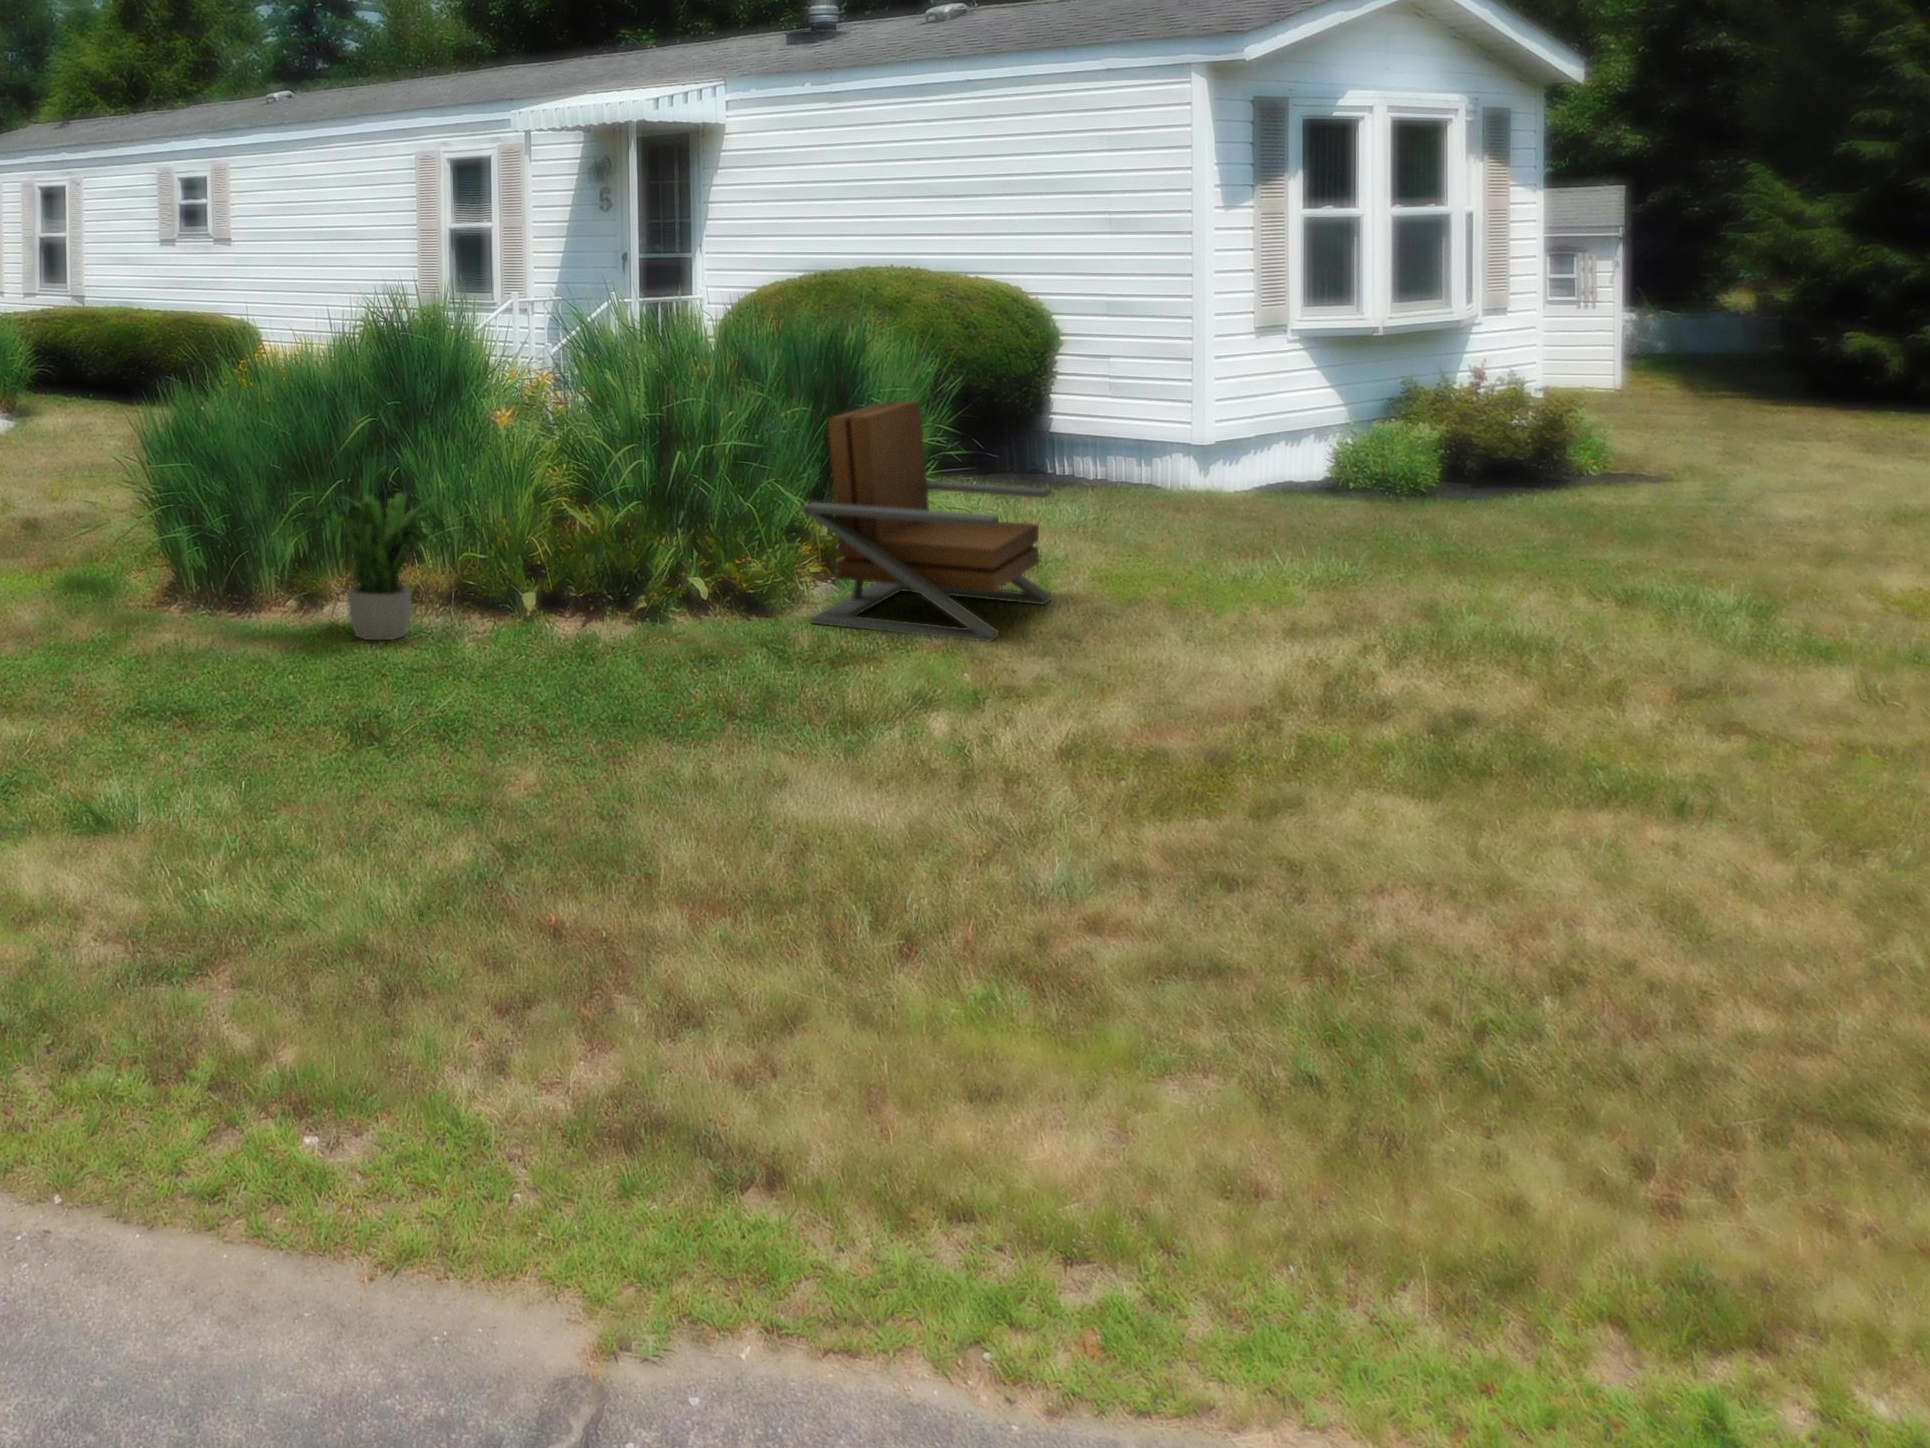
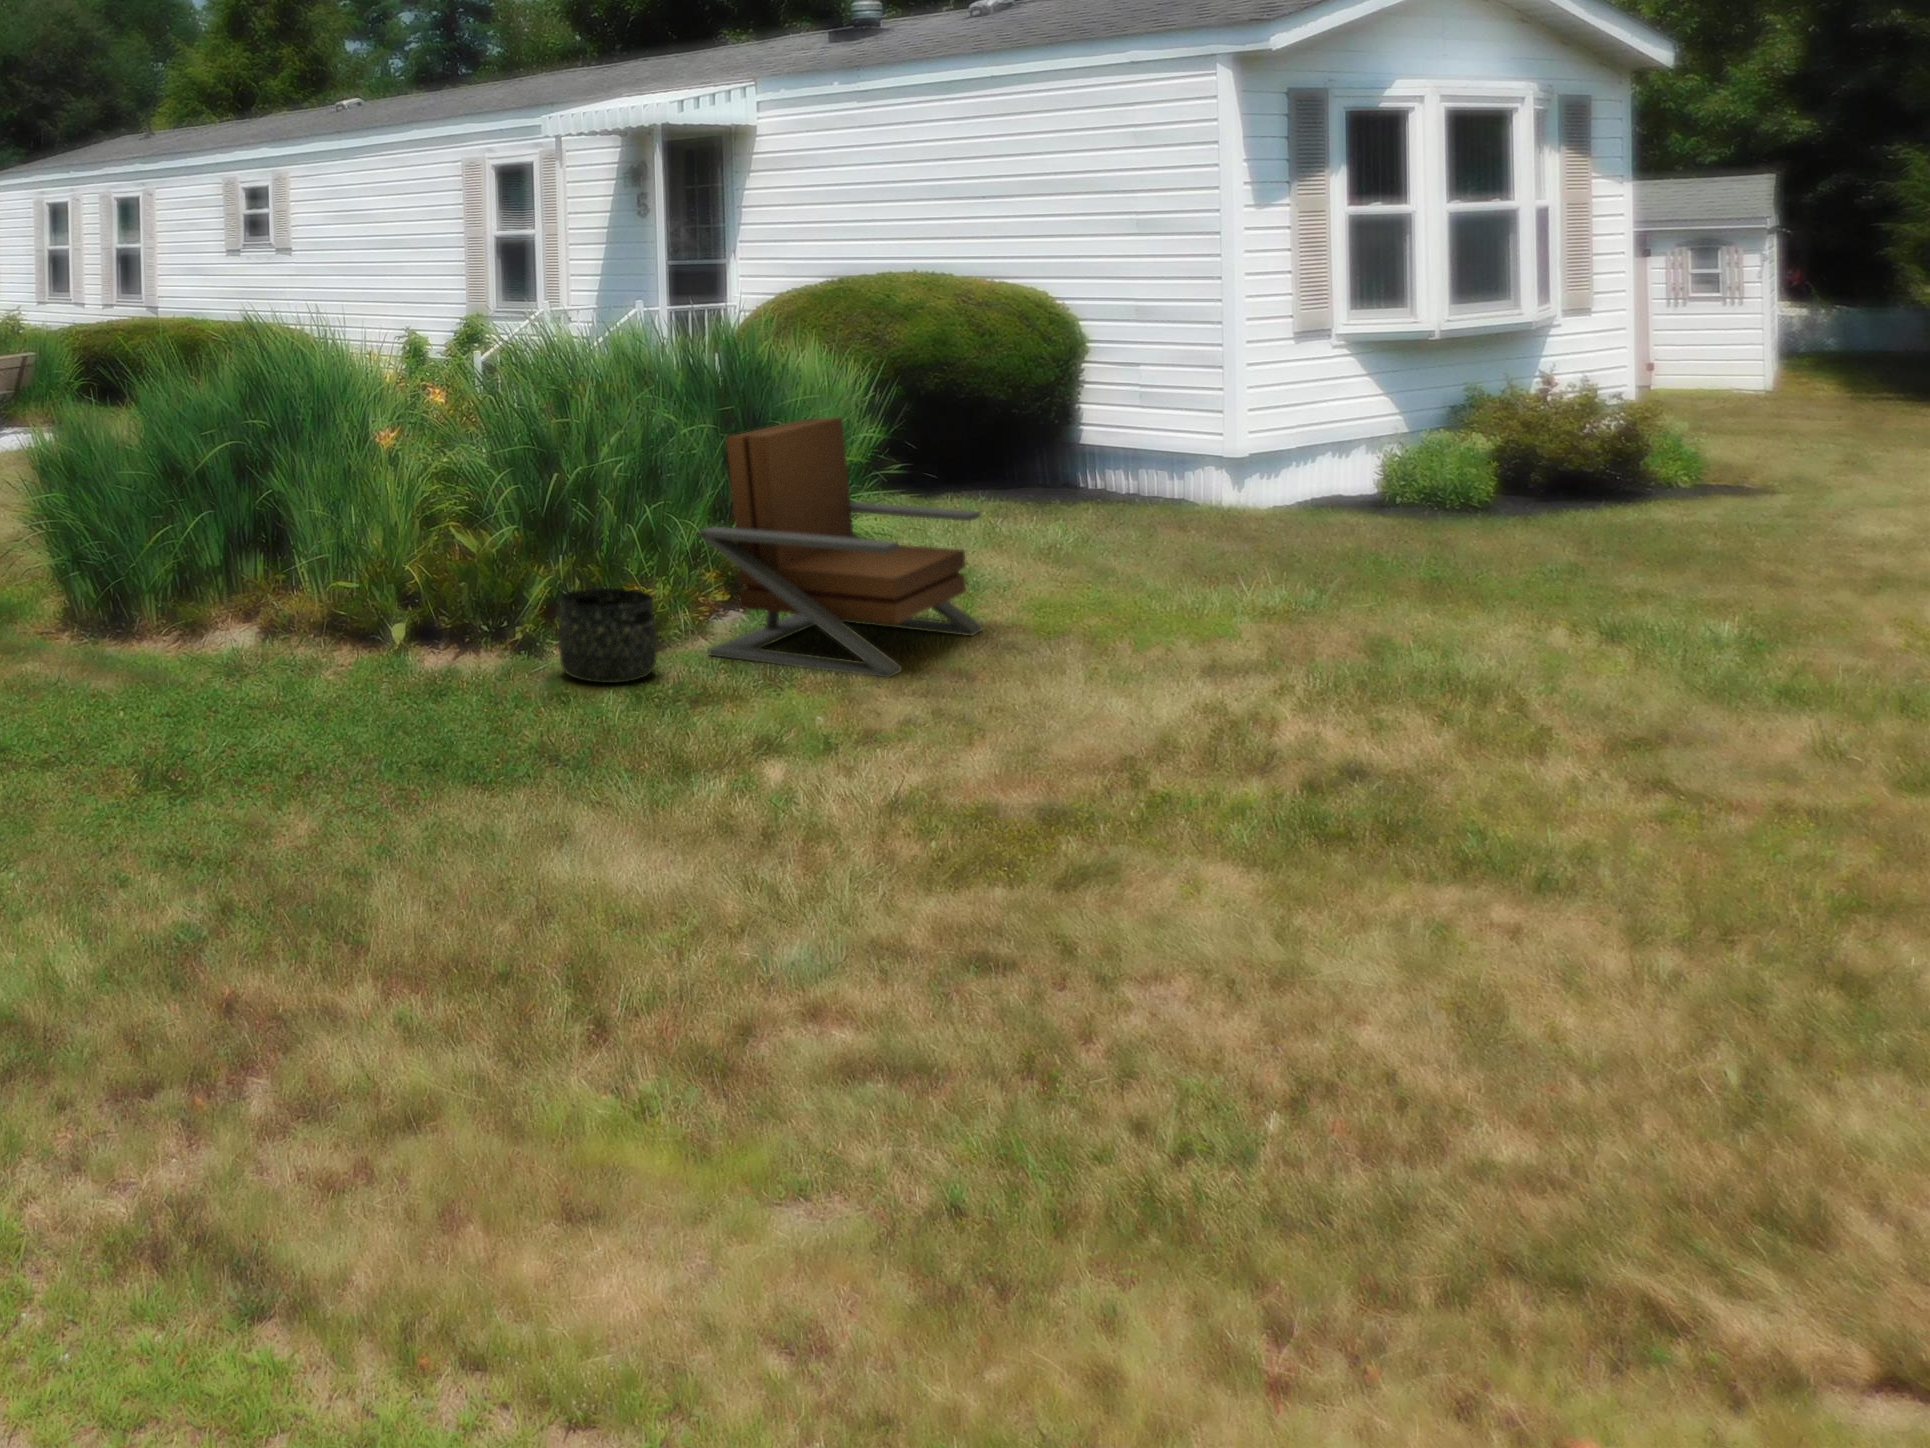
potted plant: present [289,492,459,640] -> none [156,515,341,671]
basket: none [682,560,773,648] -> present [559,588,656,683]

